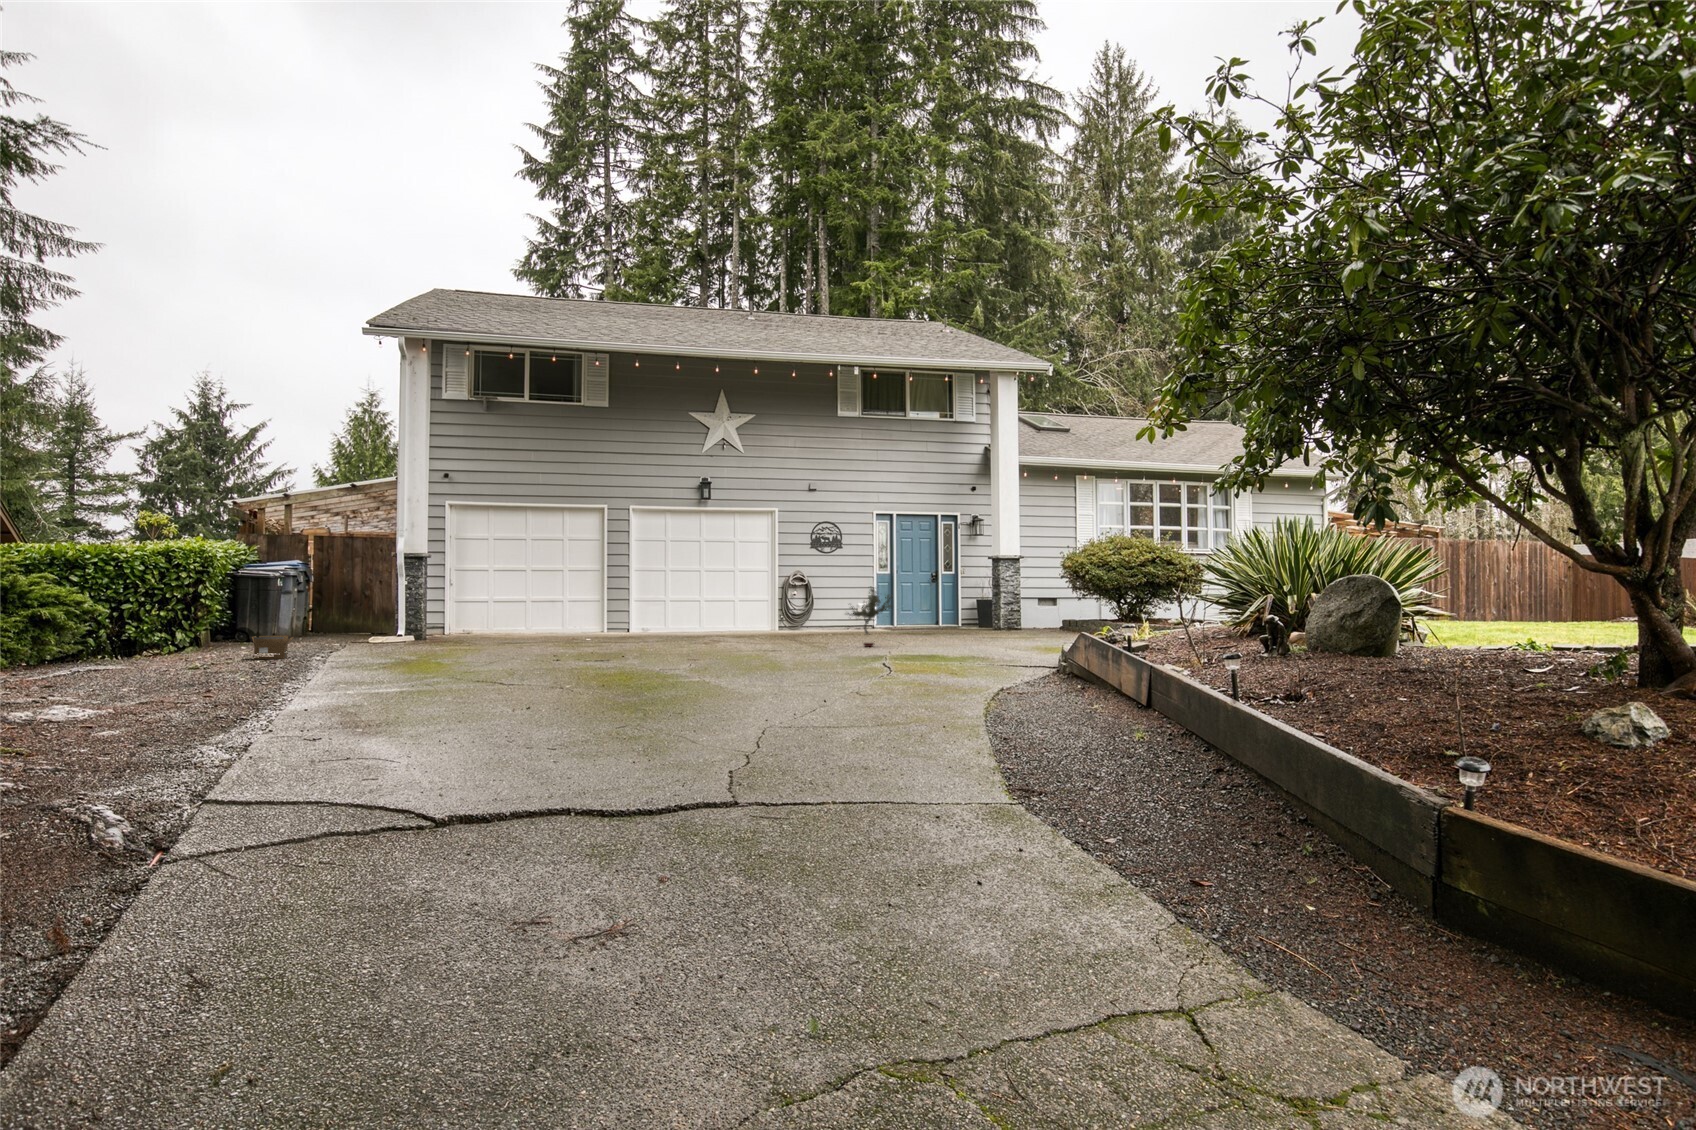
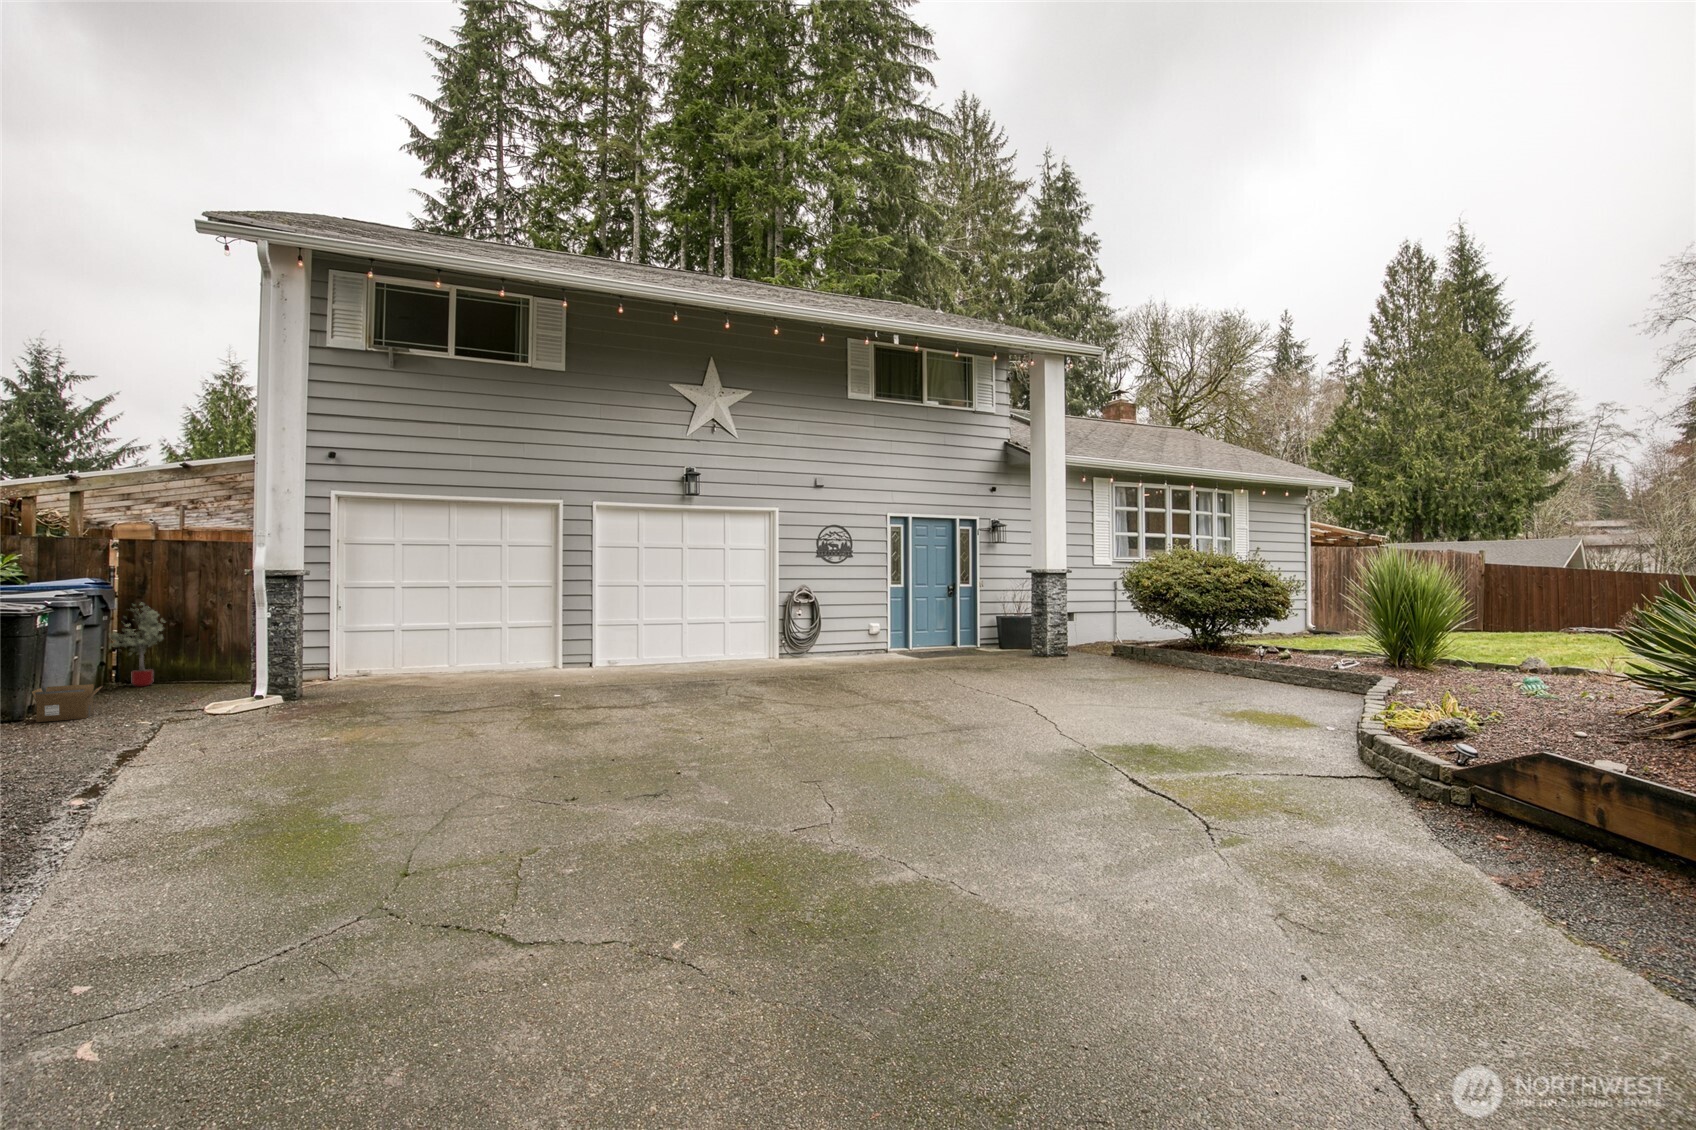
potted tree: present [847,586,892,647] -> present [109,602,164,687]

